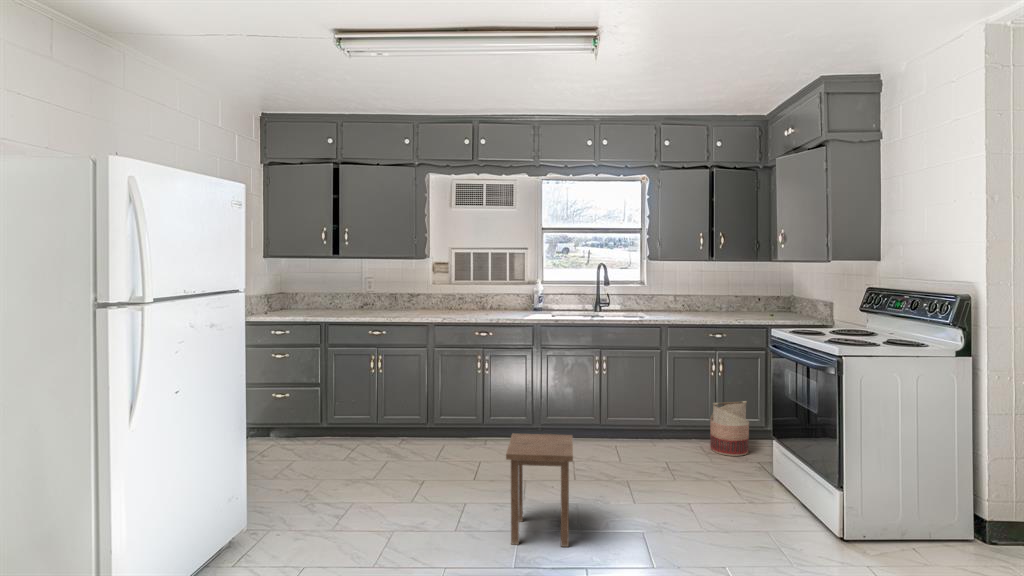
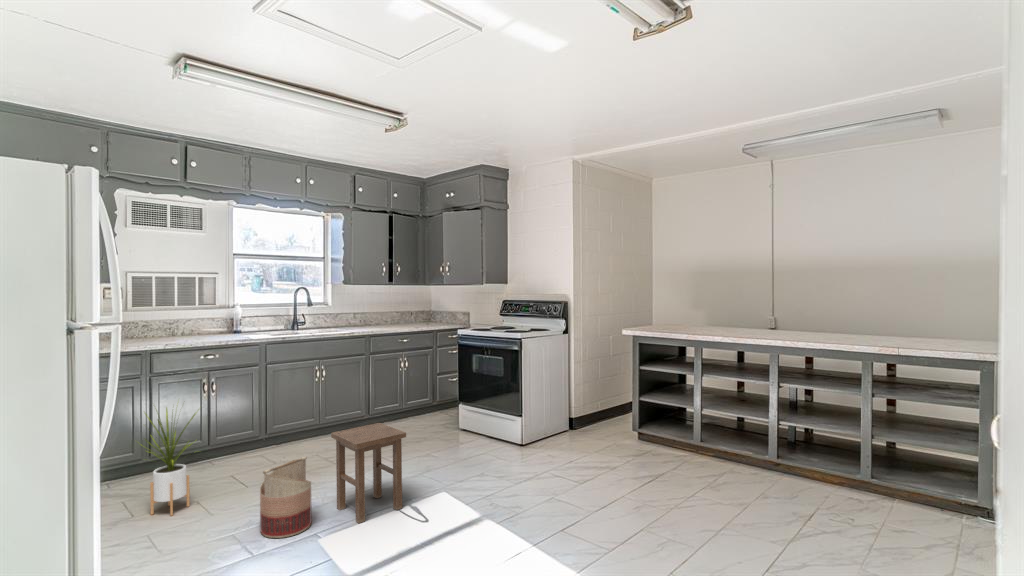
house plant: none [387,369,441,473] -> present [145,408,196,516]
basket: present [710,401,749,456] -> present [260,457,312,538]

